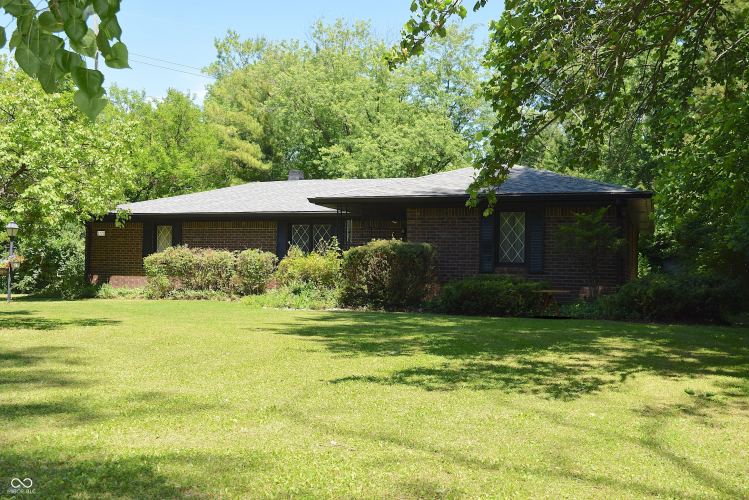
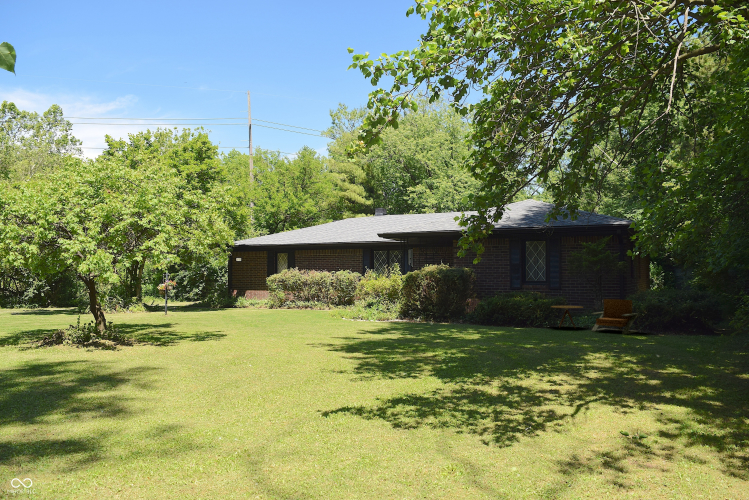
lounge chair: none [581,281,634,322] -> present [591,299,638,334]

